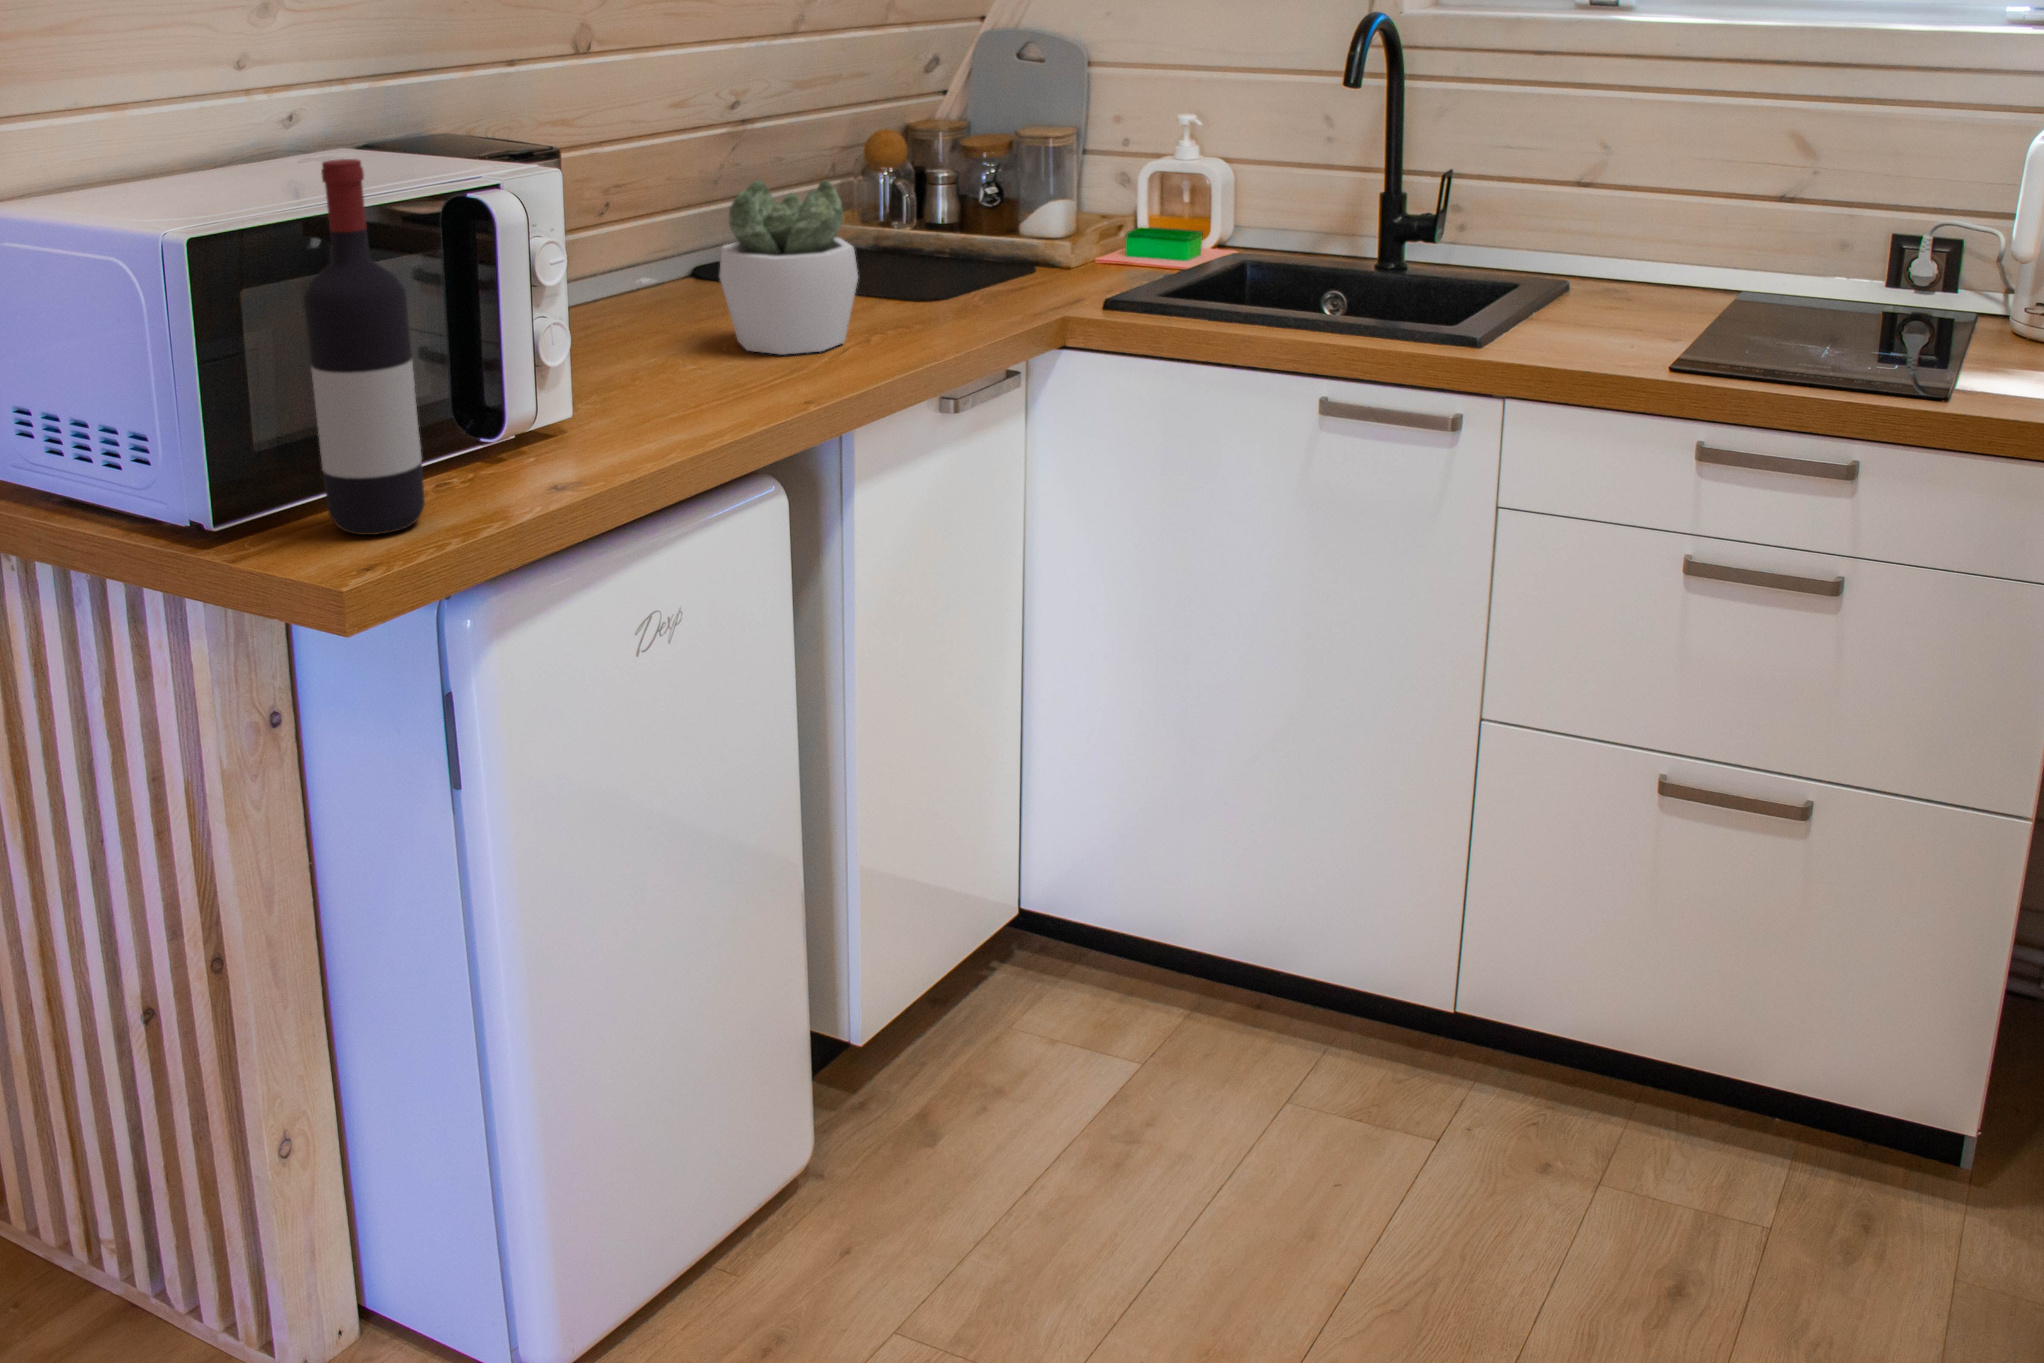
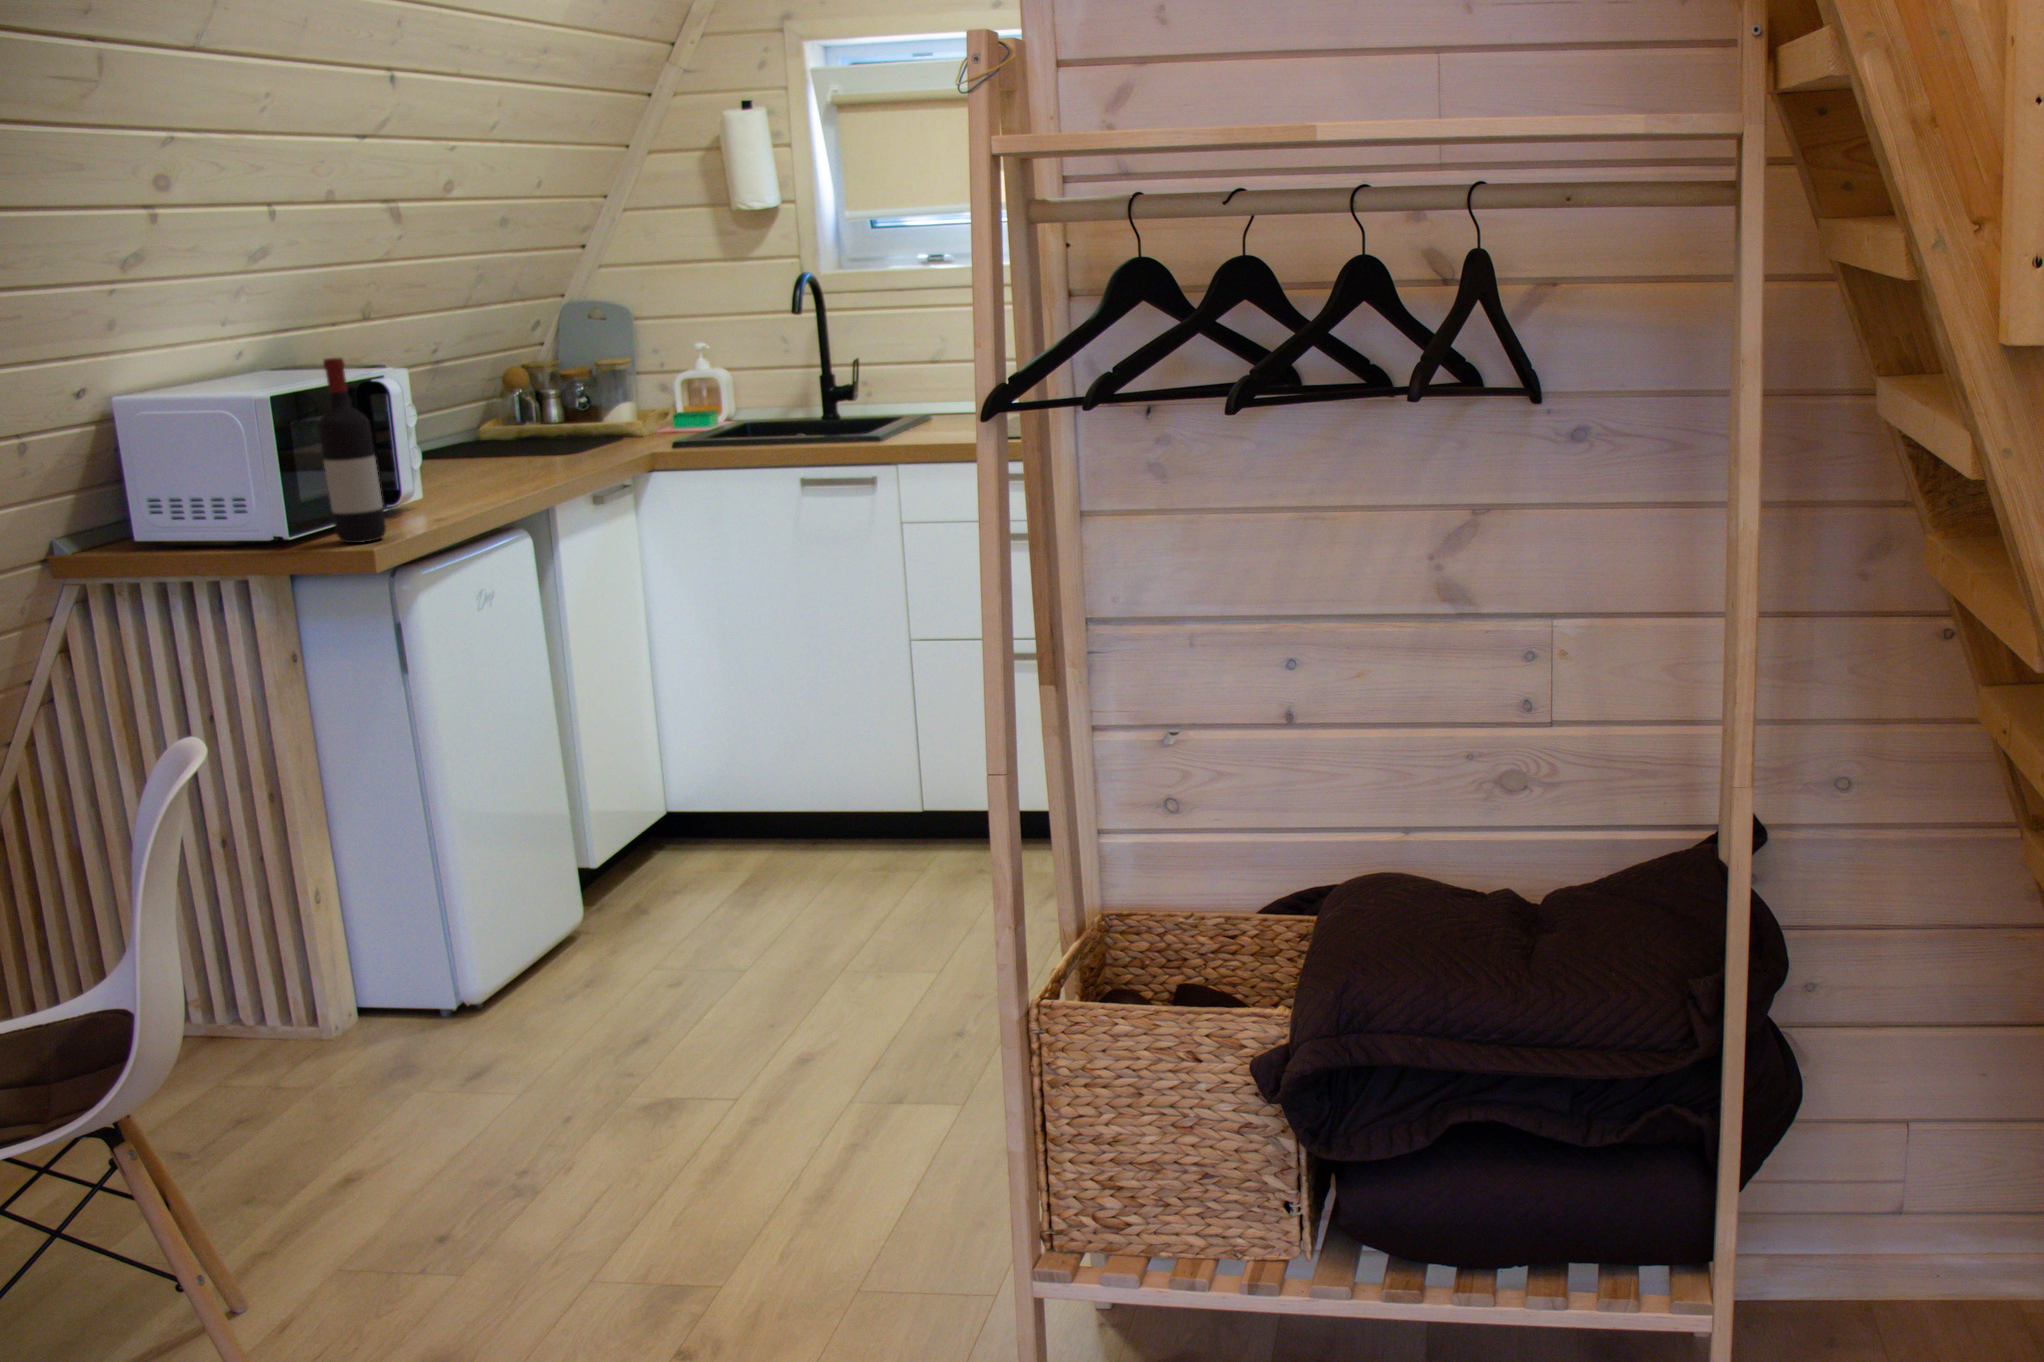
succulent plant: present [720,180,858,355] -> none [458,381,542,480]

